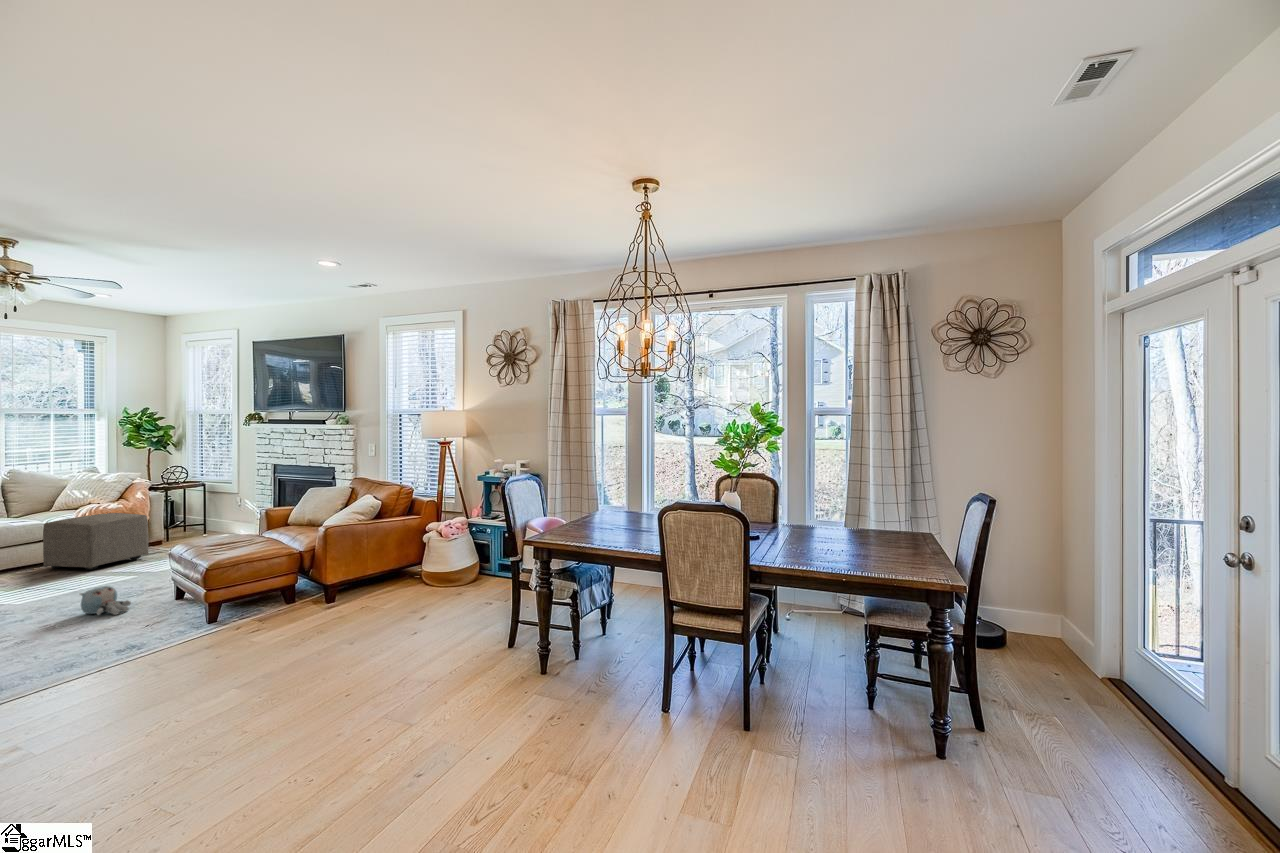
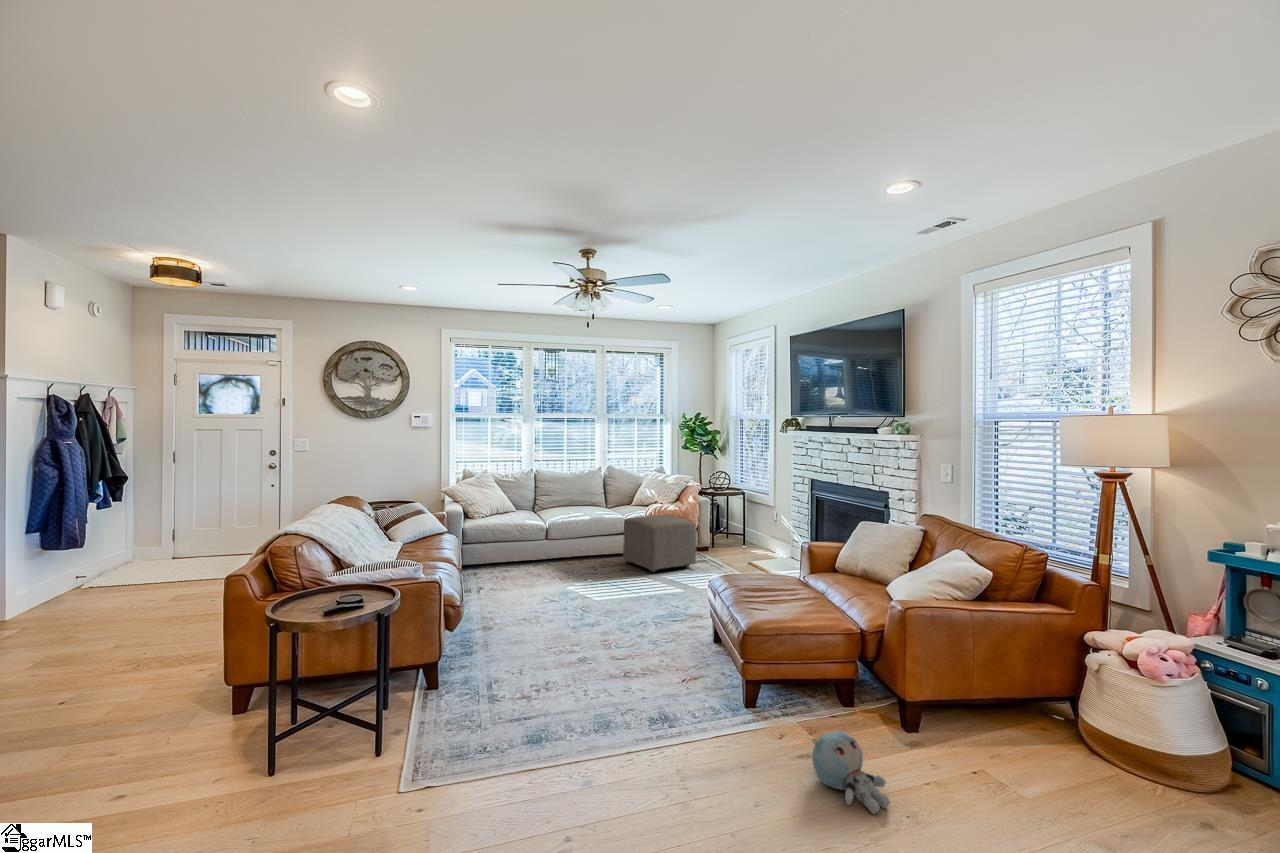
plush toy: present [80,586,131,615] -> present [812,730,890,814]

